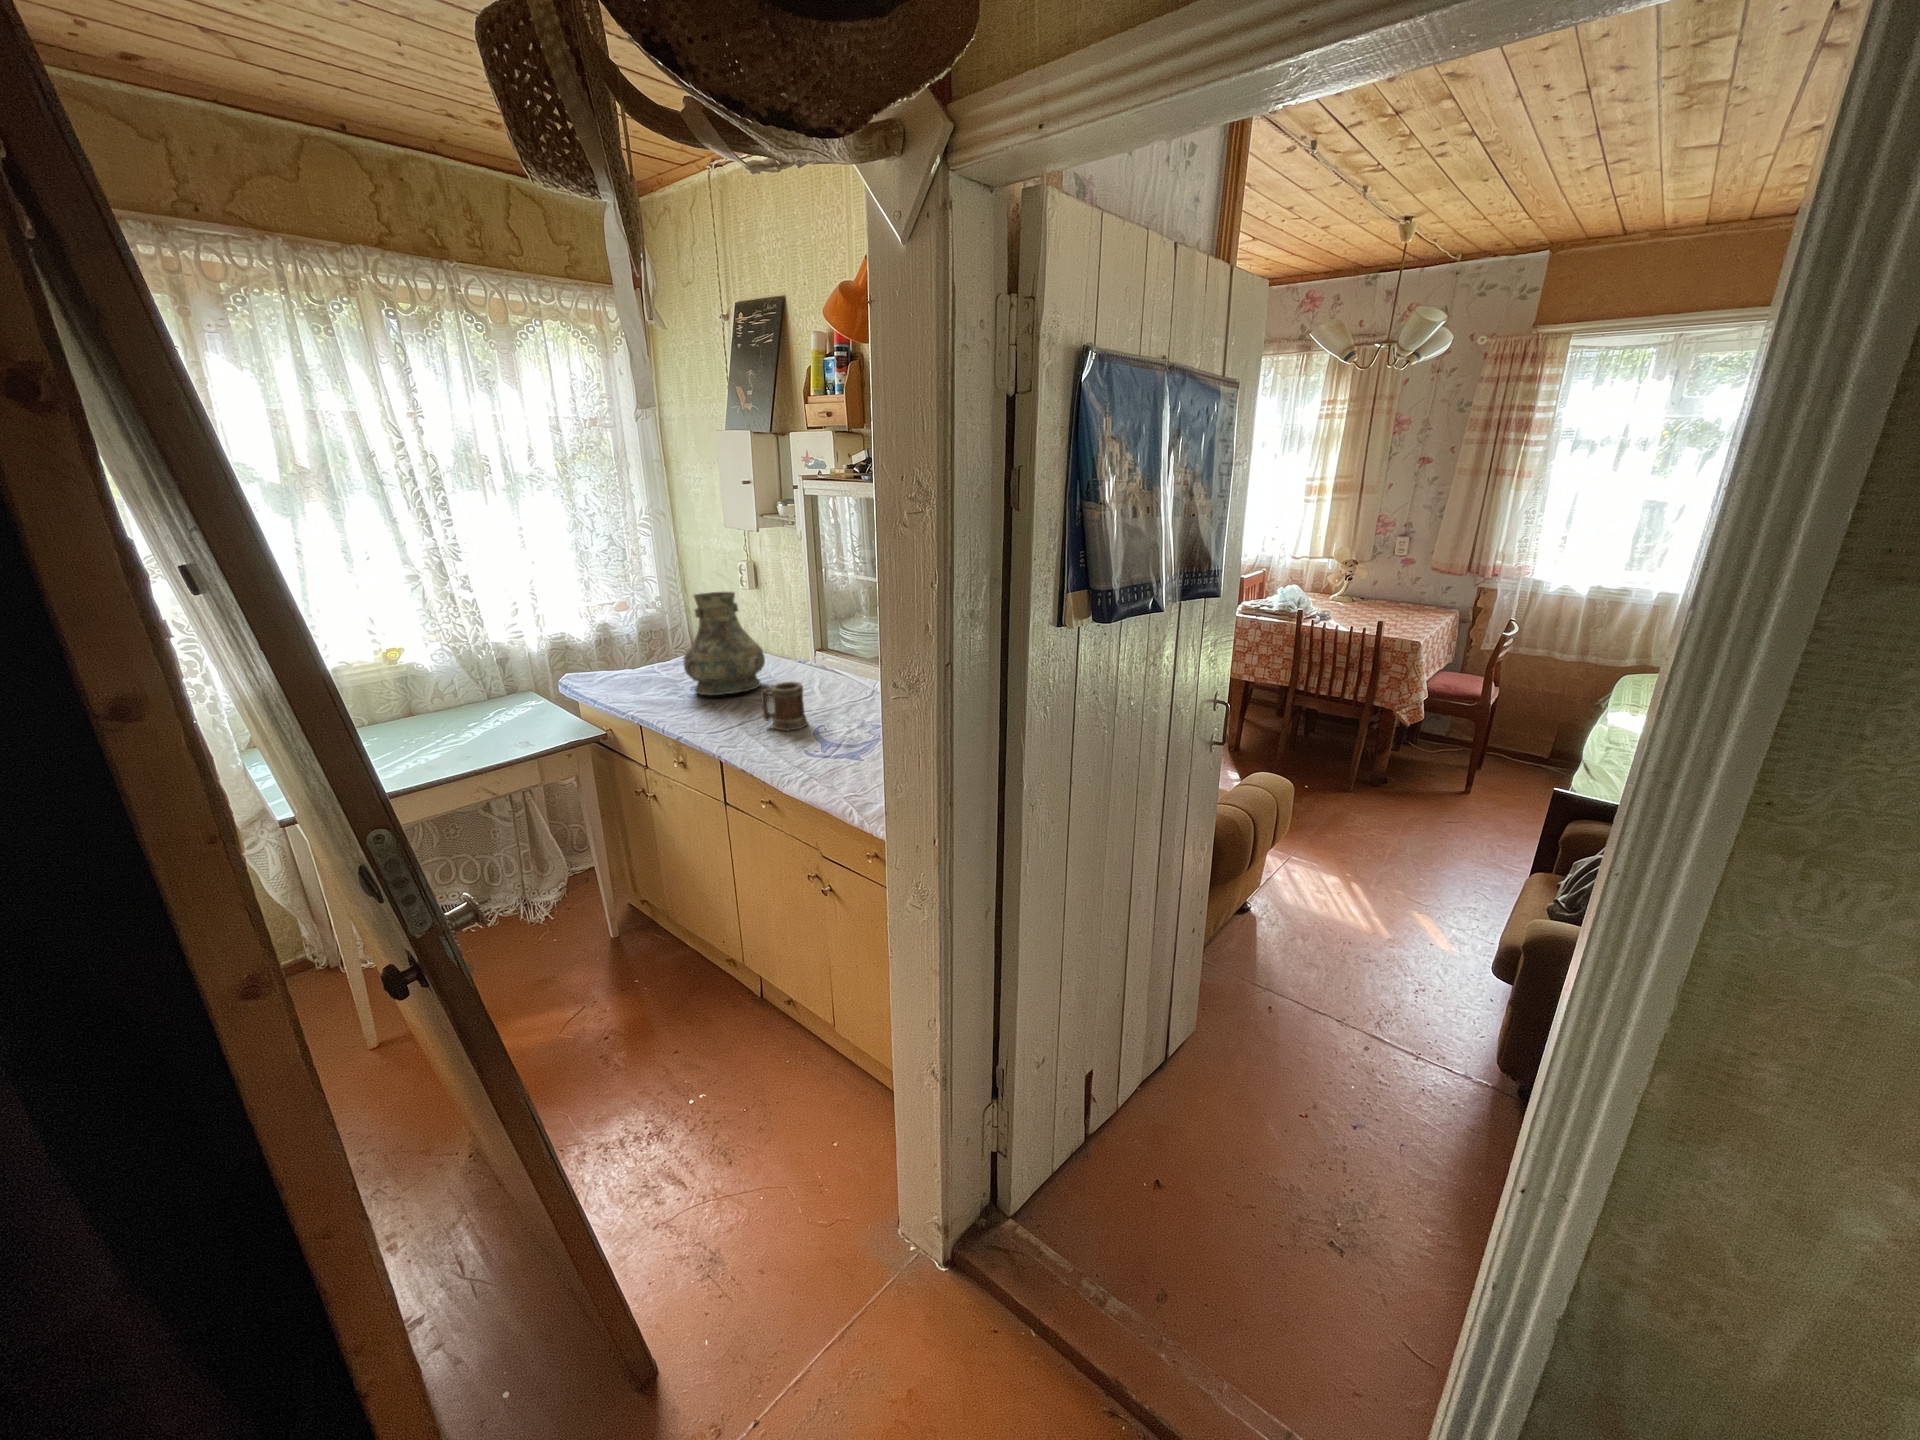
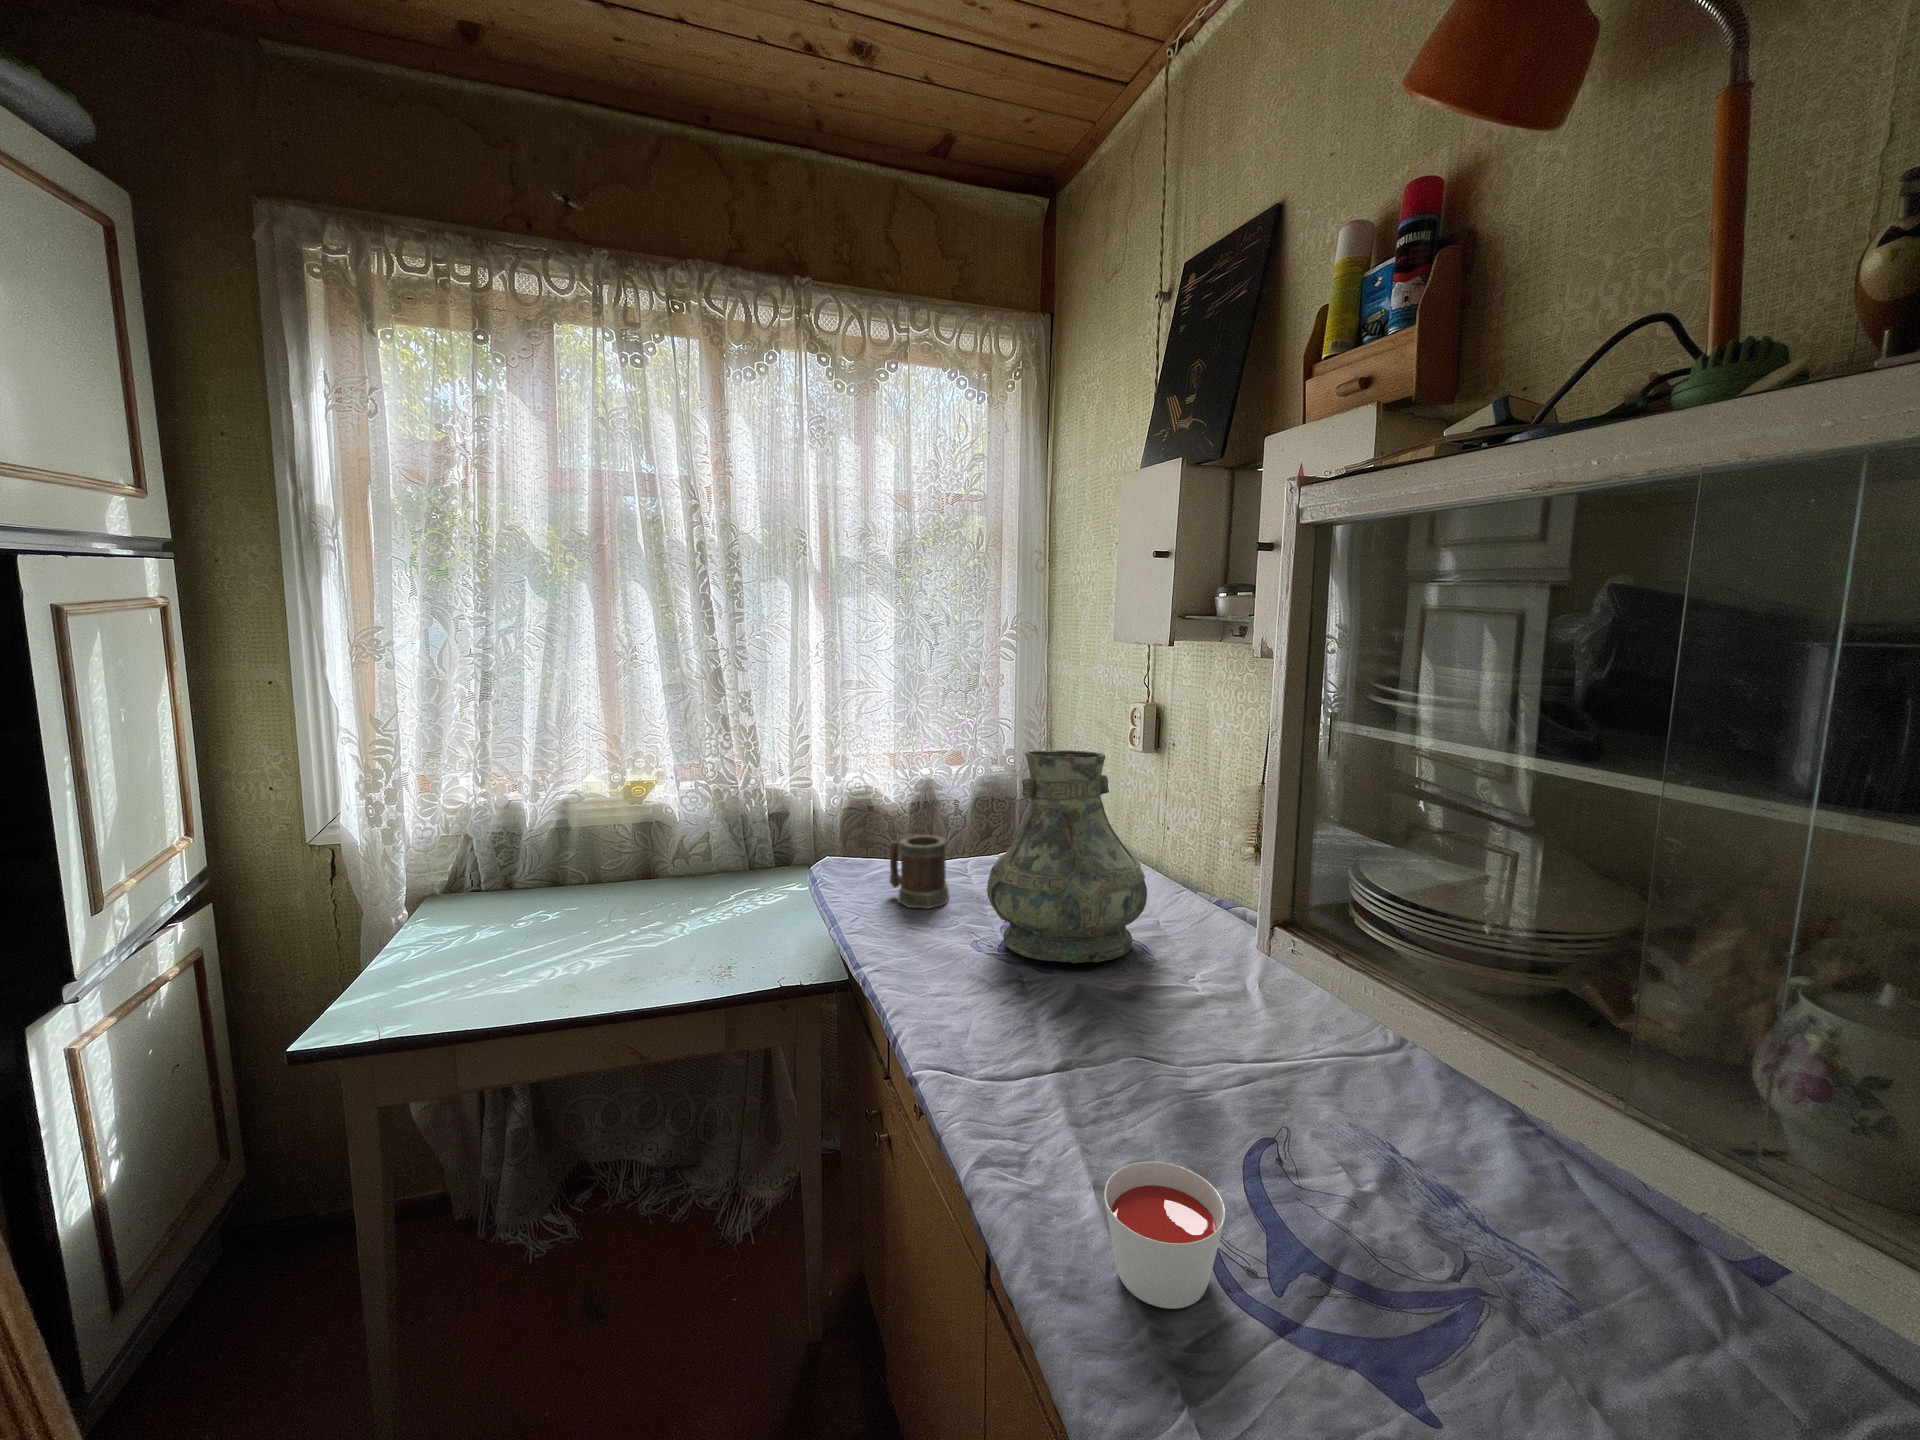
mug: present [760,682,808,731] -> present [889,835,949,908]
candle: none [771,725,810,761] -> present [1104,1162,1225,1309]

